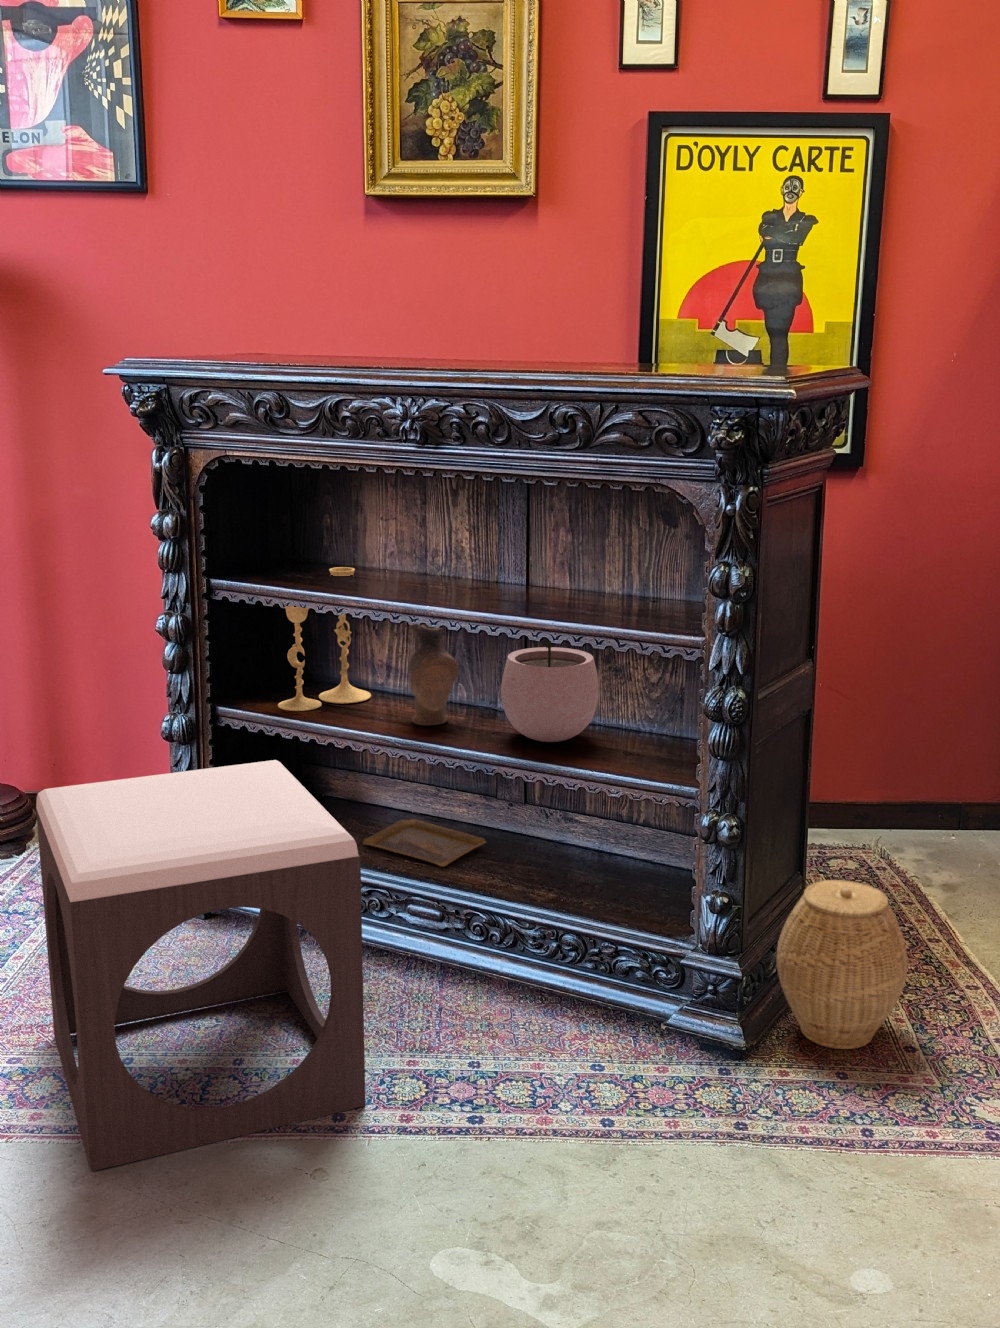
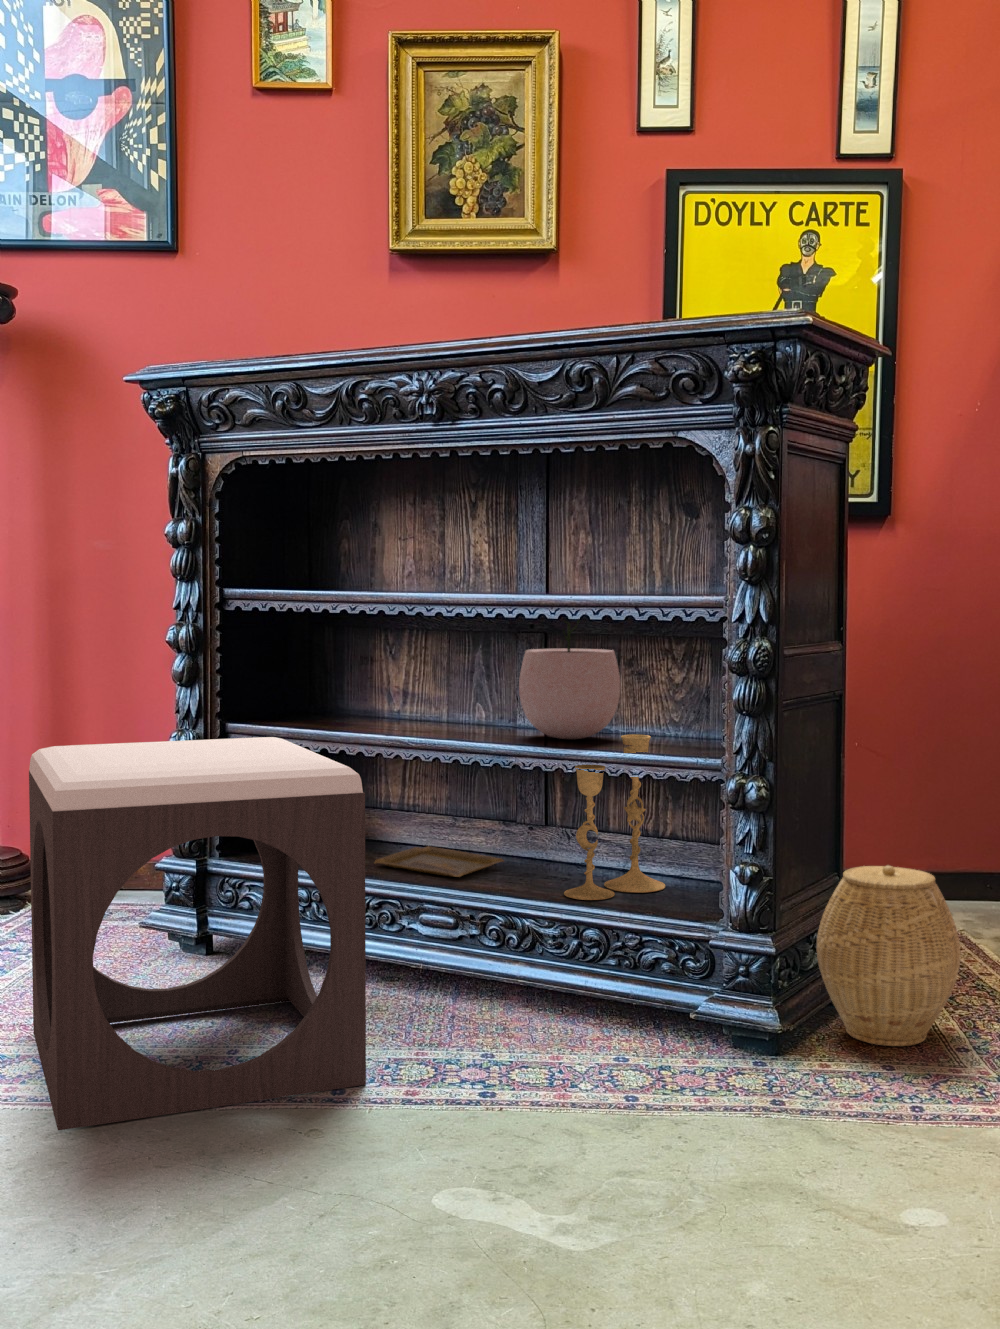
candlestick: present [278,567,371,711] -> present [564,735,665,900]
ceramic pitcher: present [408,624,459,725] -> none [424,607,476,731]

